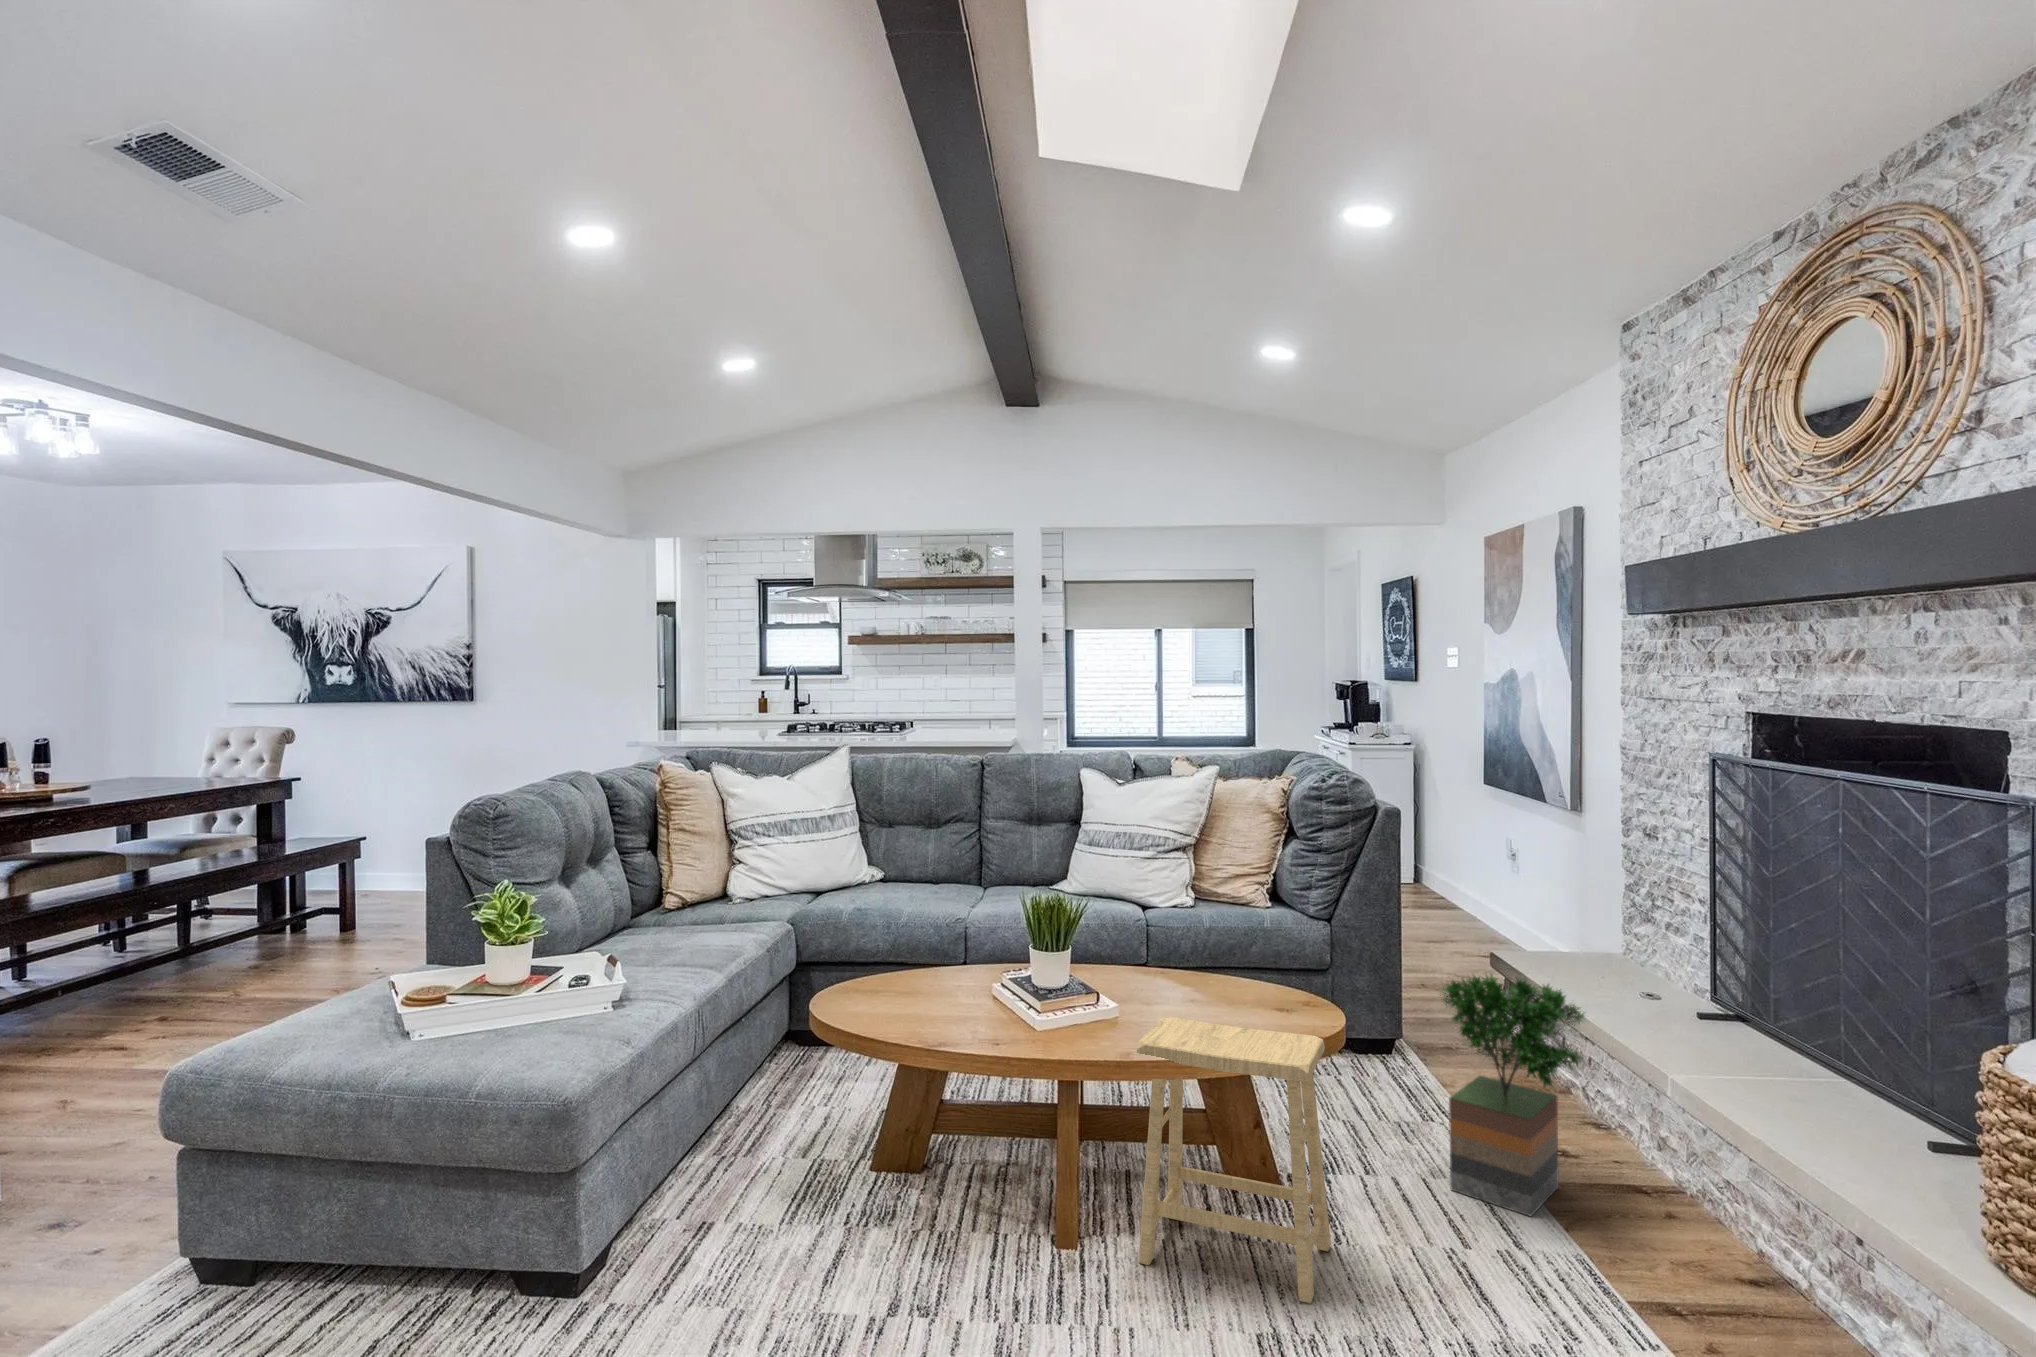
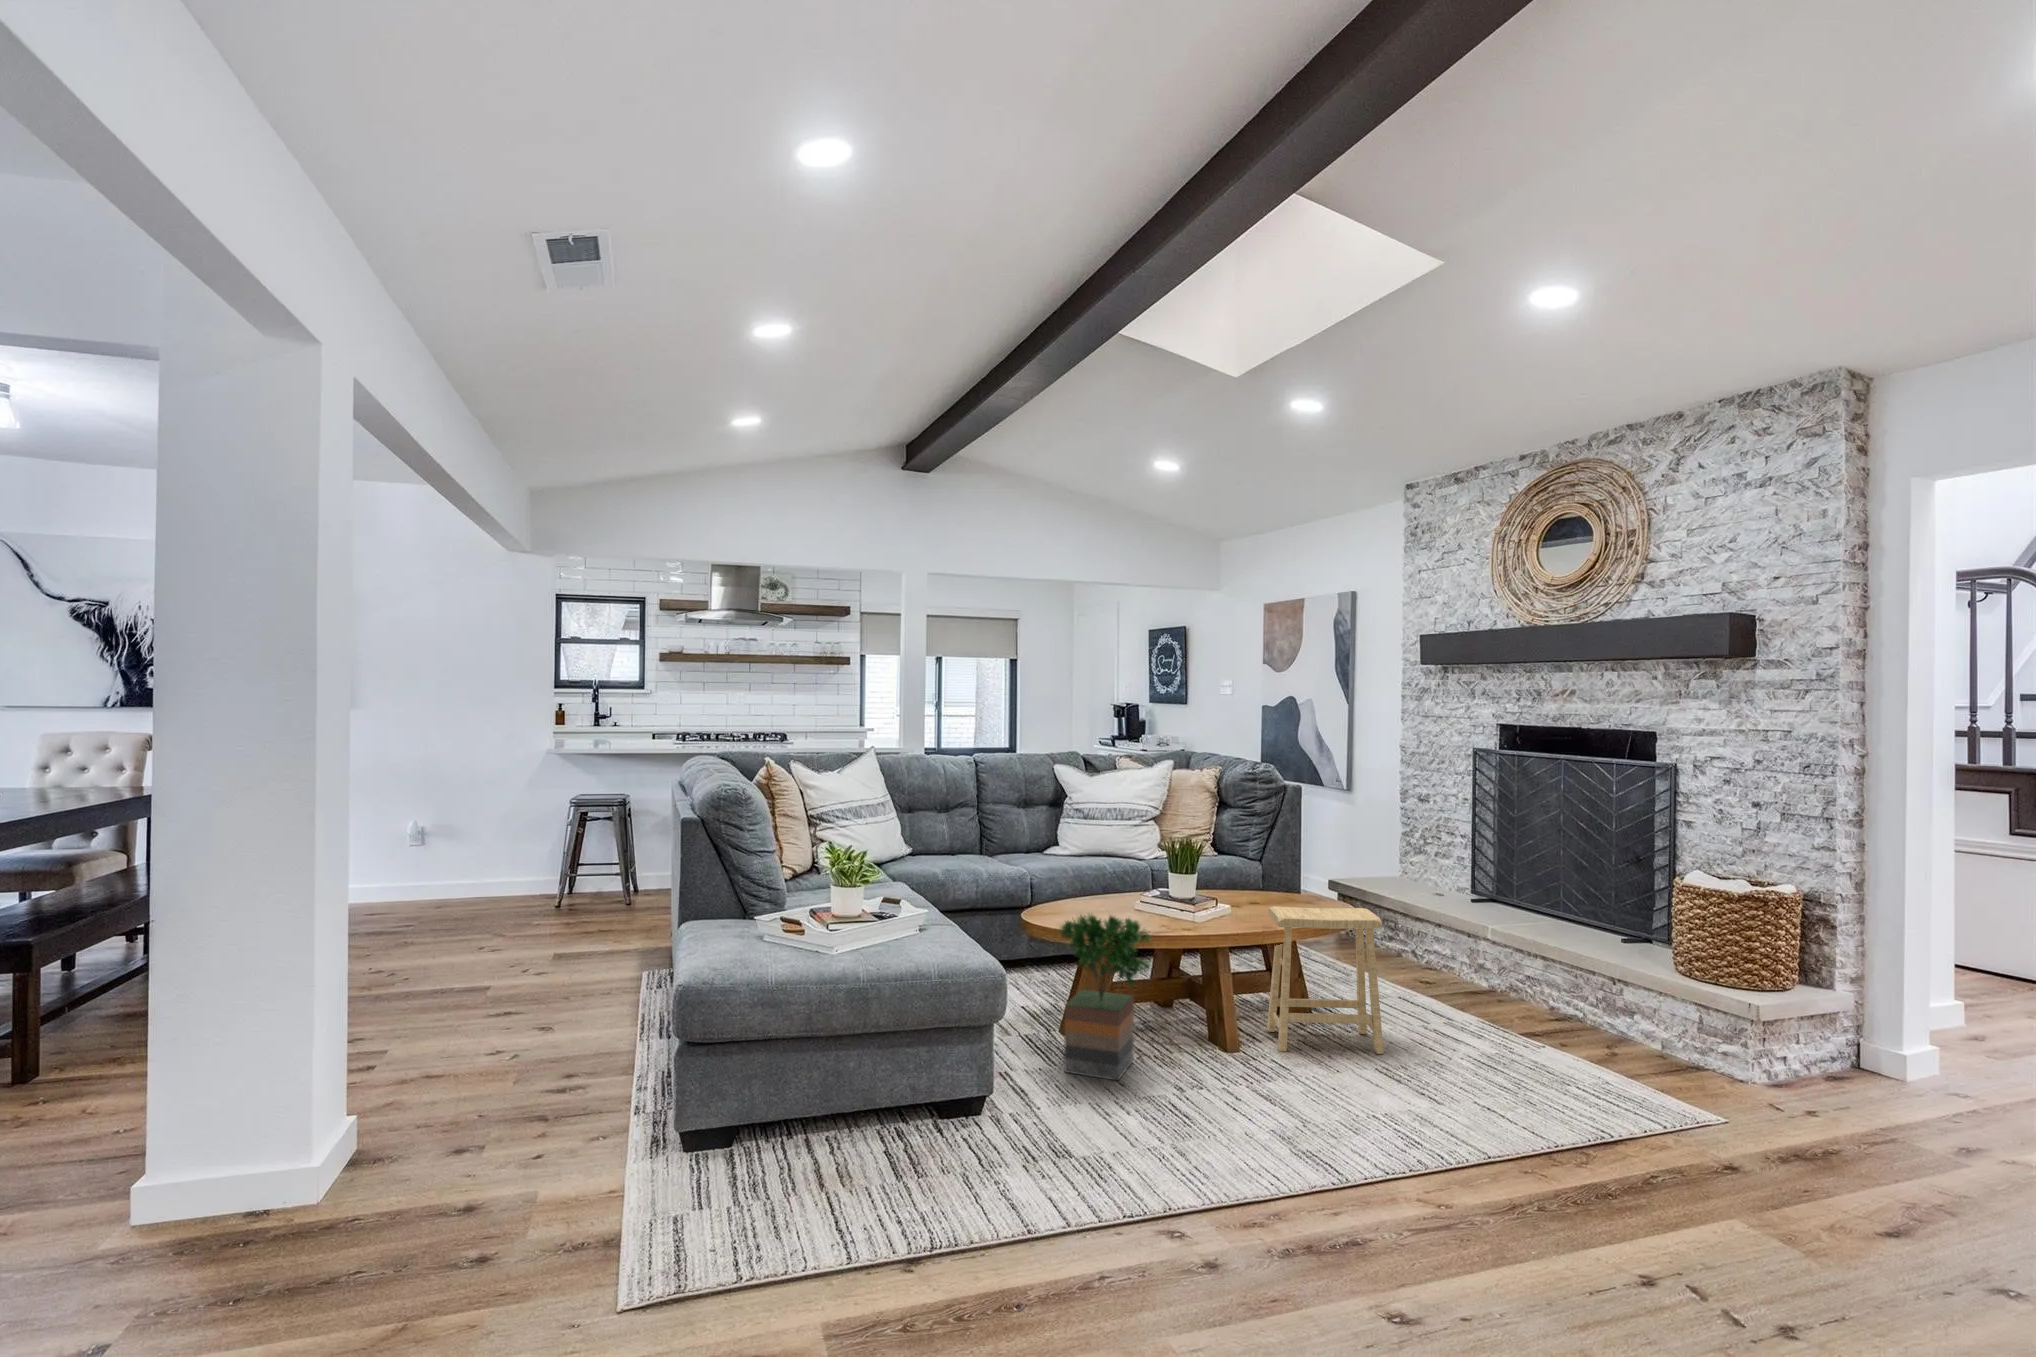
potted tree: present [1440,975,1584,1216] -> present [1060,915,1152,1080]

